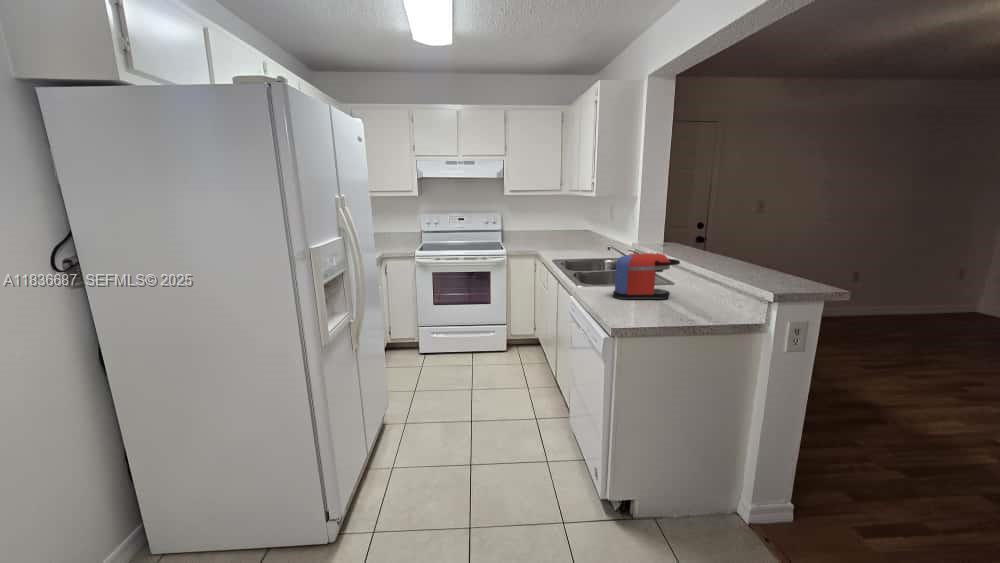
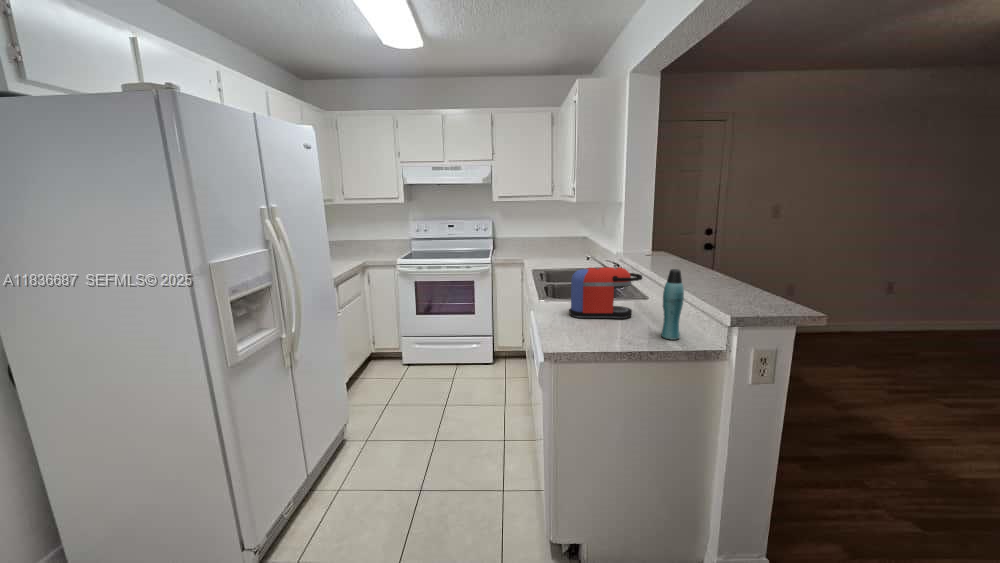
bottle: none [704,253,726,315] -> present [661,269,684,340]

